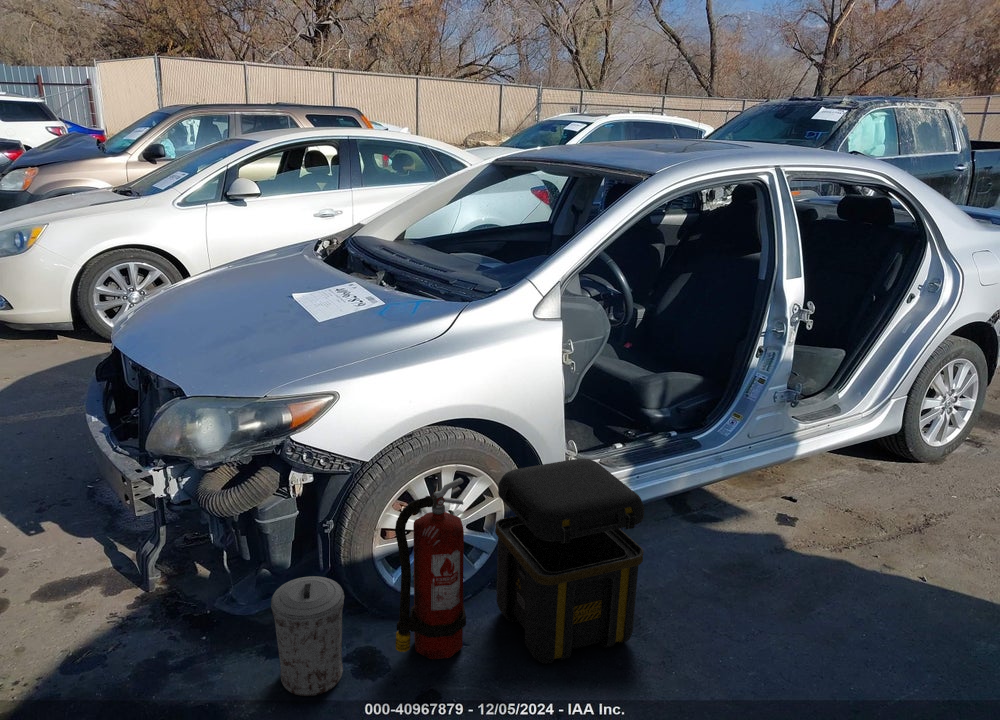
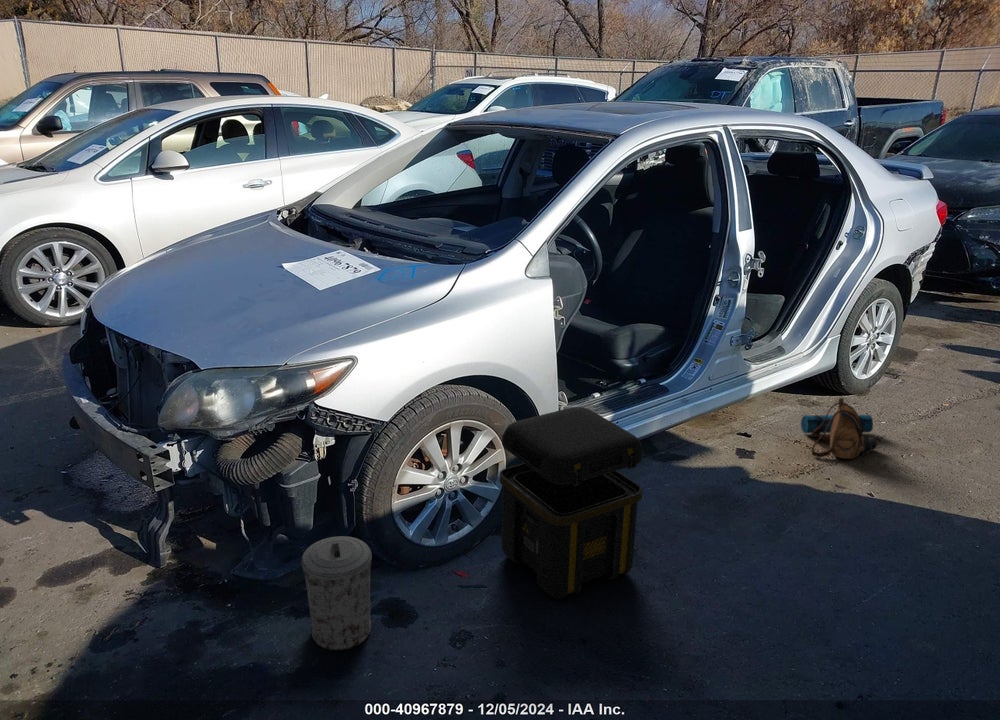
backpack: none [857,467,941,536] -> present [801,398,877,459]
fire extinguisher: present [395,478,466,659] -> none [416,432,482,605]

